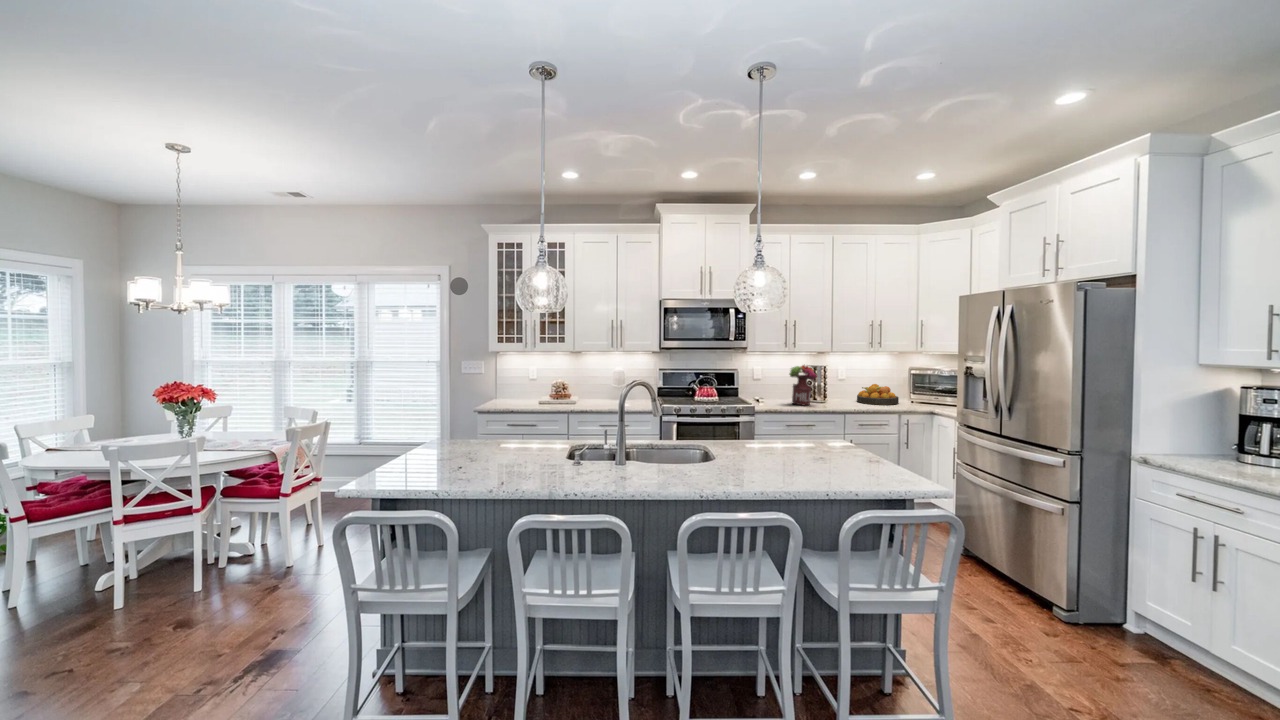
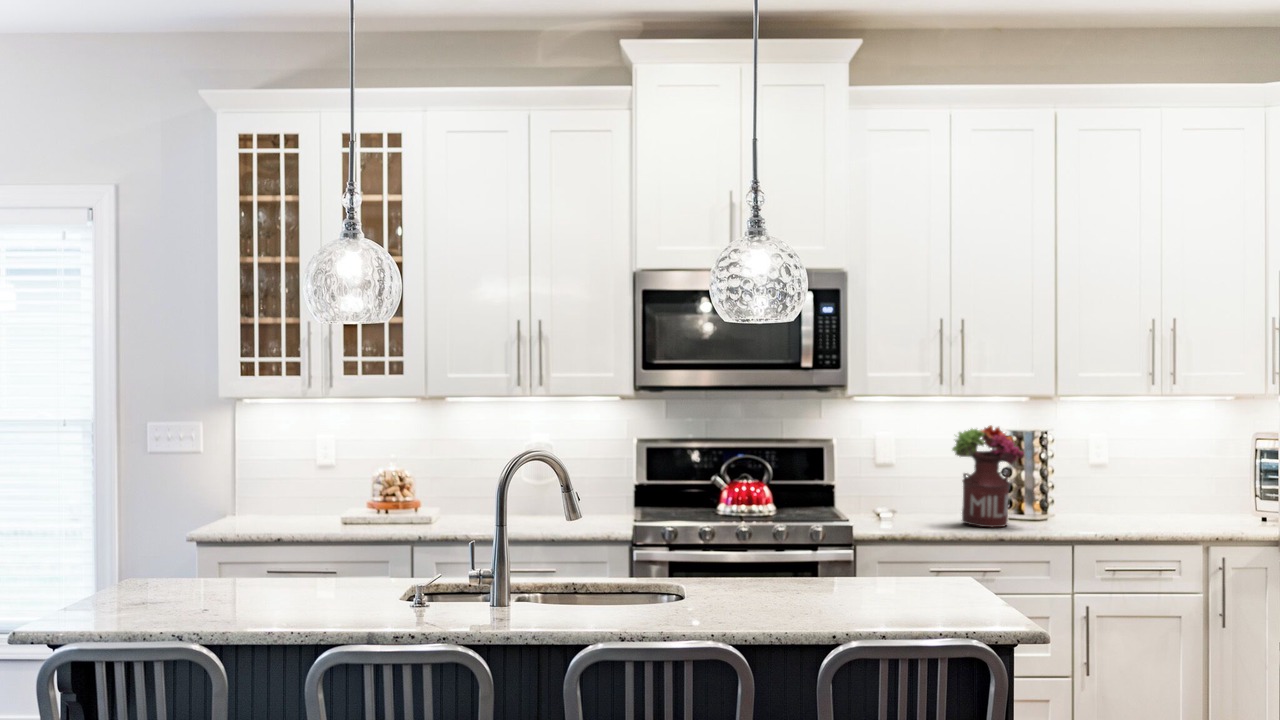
fruit bowl: present [857,384,899,405] -> none [1125,474,1233,526]

